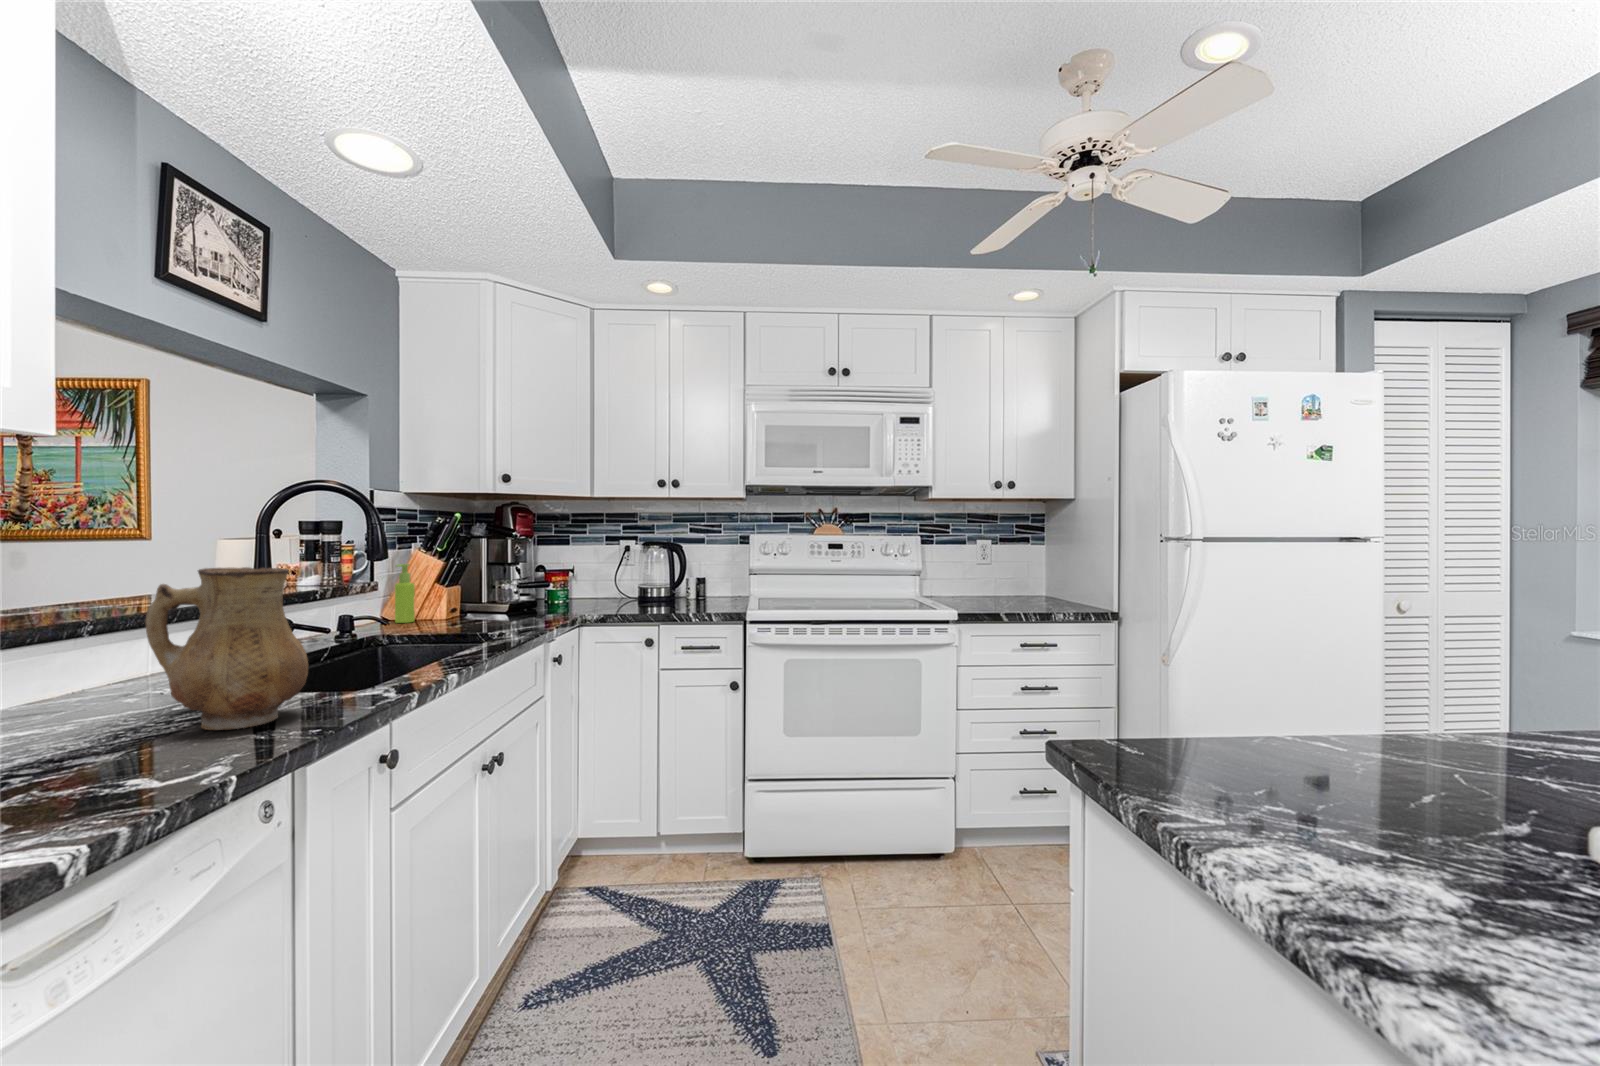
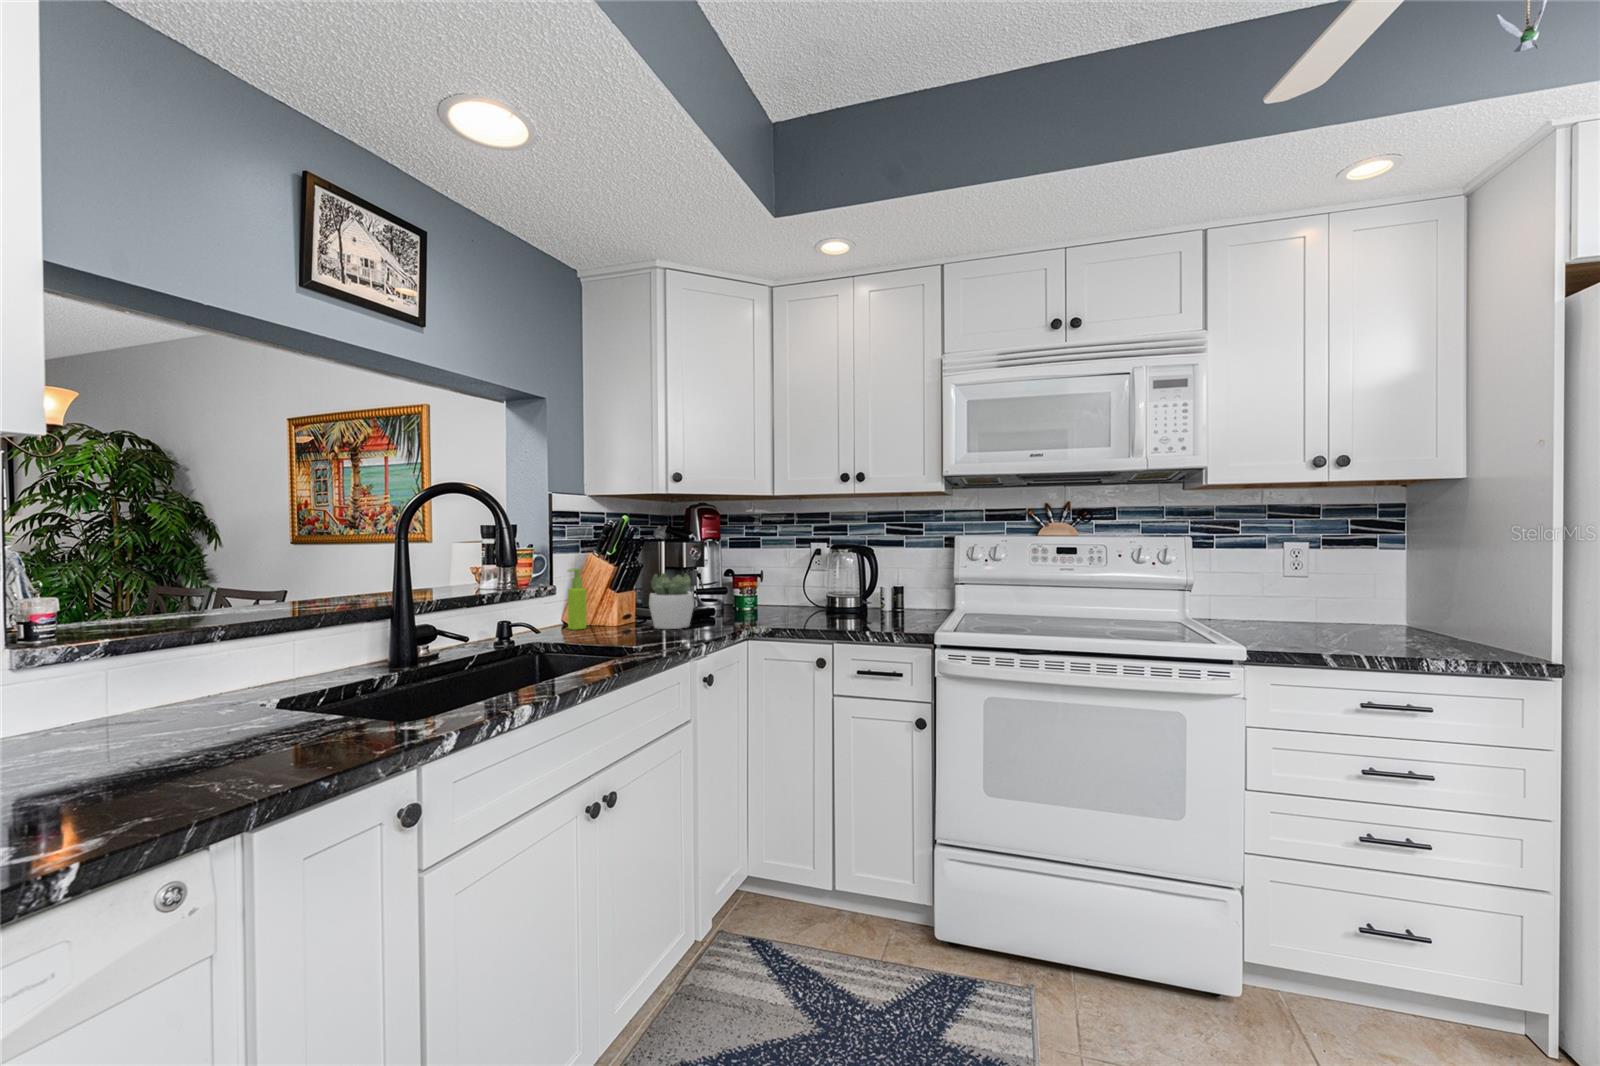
ceramic pitcher: present [146,567,308,730] -> none [141,579,318,769]
succulent plant: none [479,567,526,619] -> present [649,573,694,629]

